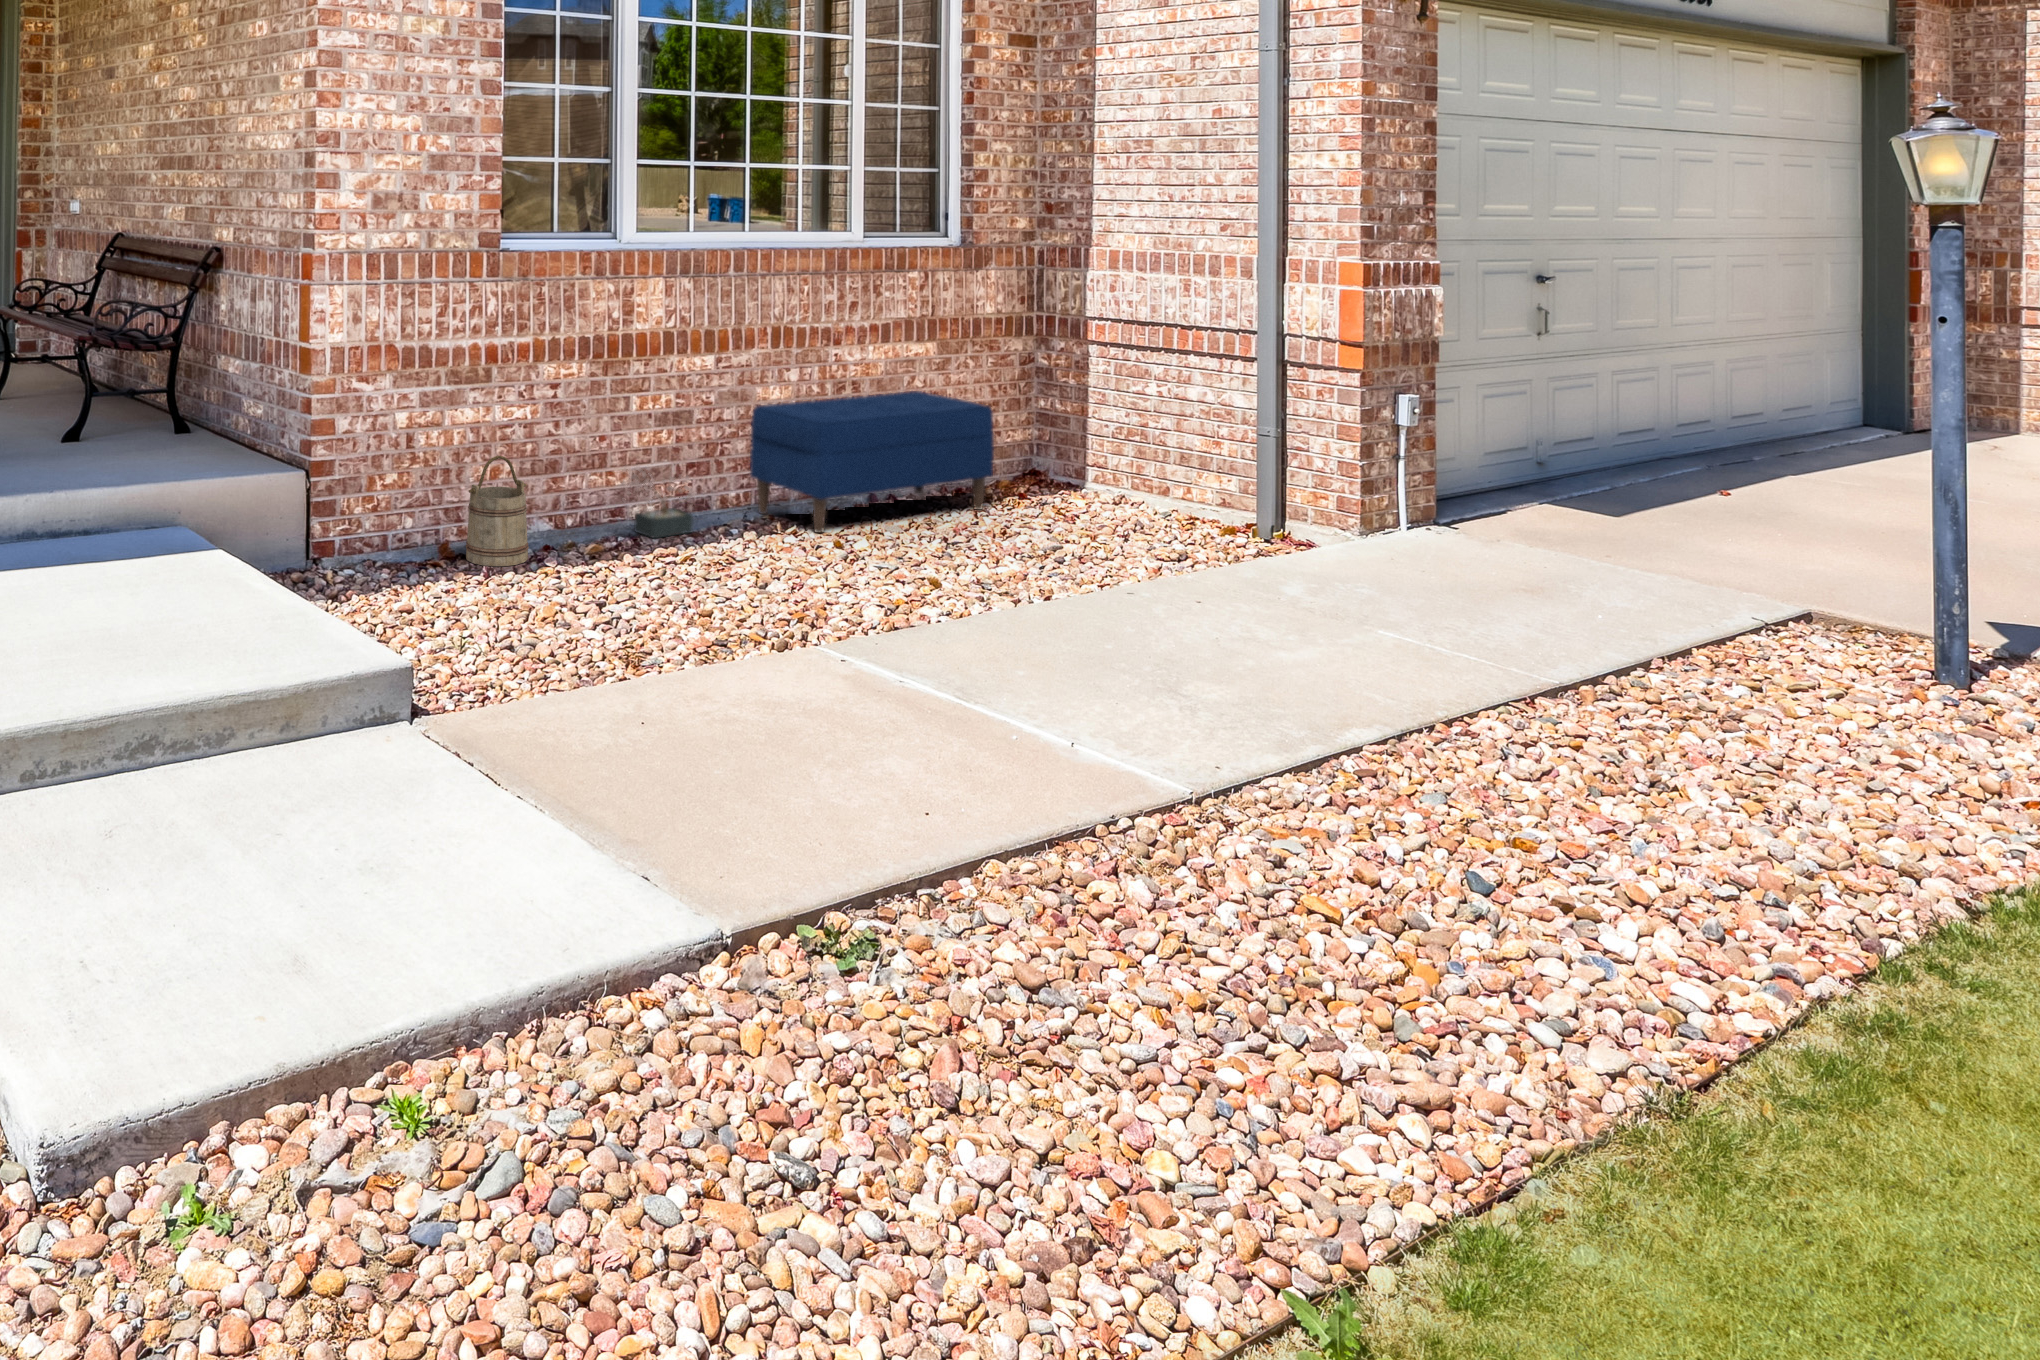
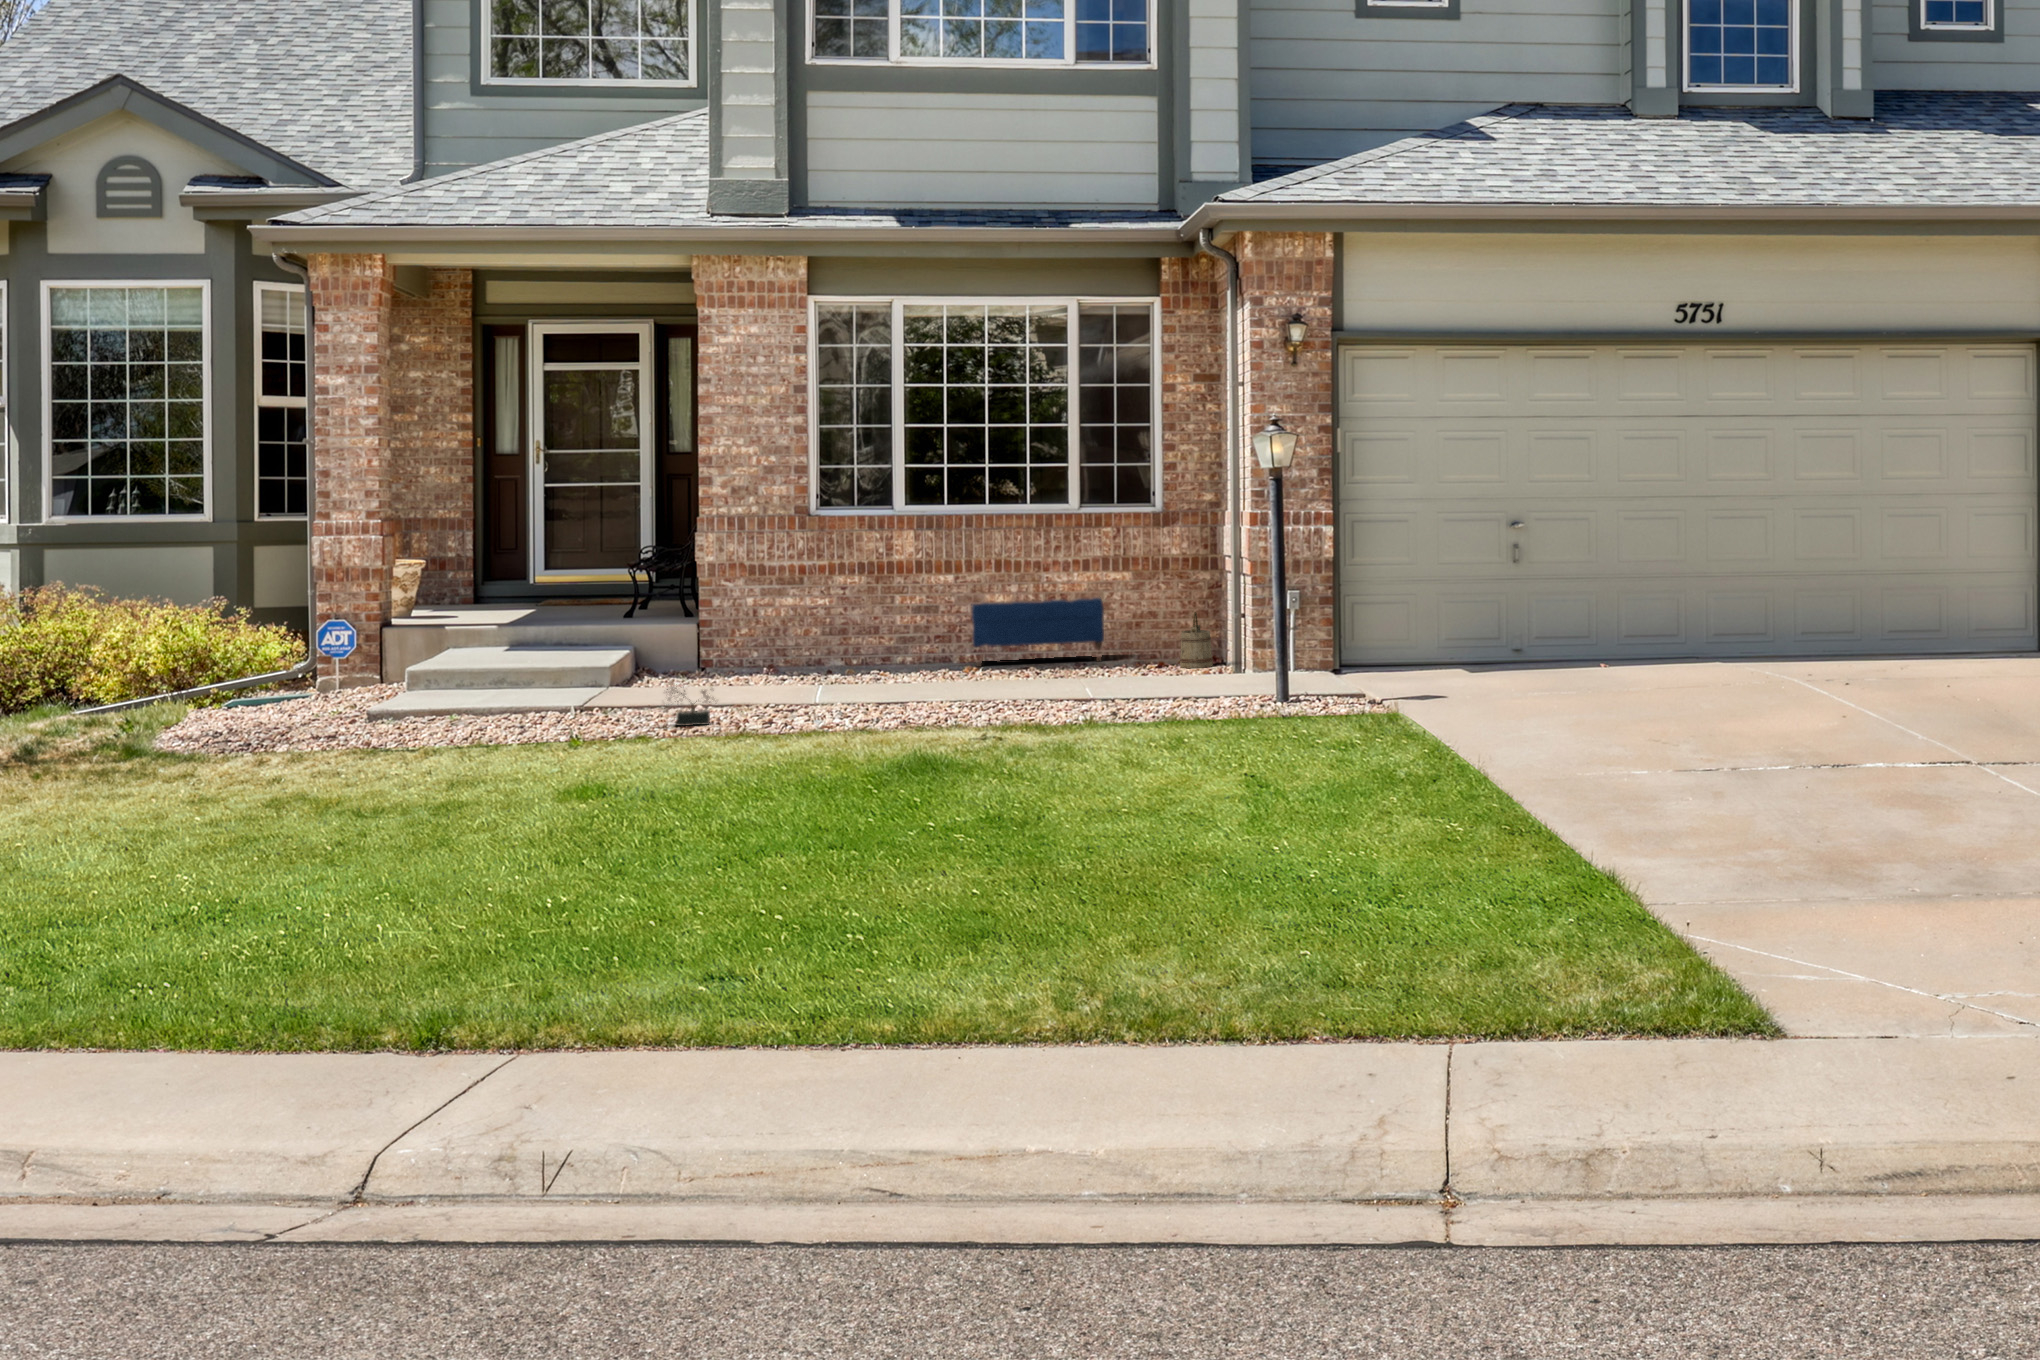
bucket: present [466,456,529,566] -> present [1180,612,1213,668]
decorative plant: present [622,466,696,538] -> present [666,680,714,726]

